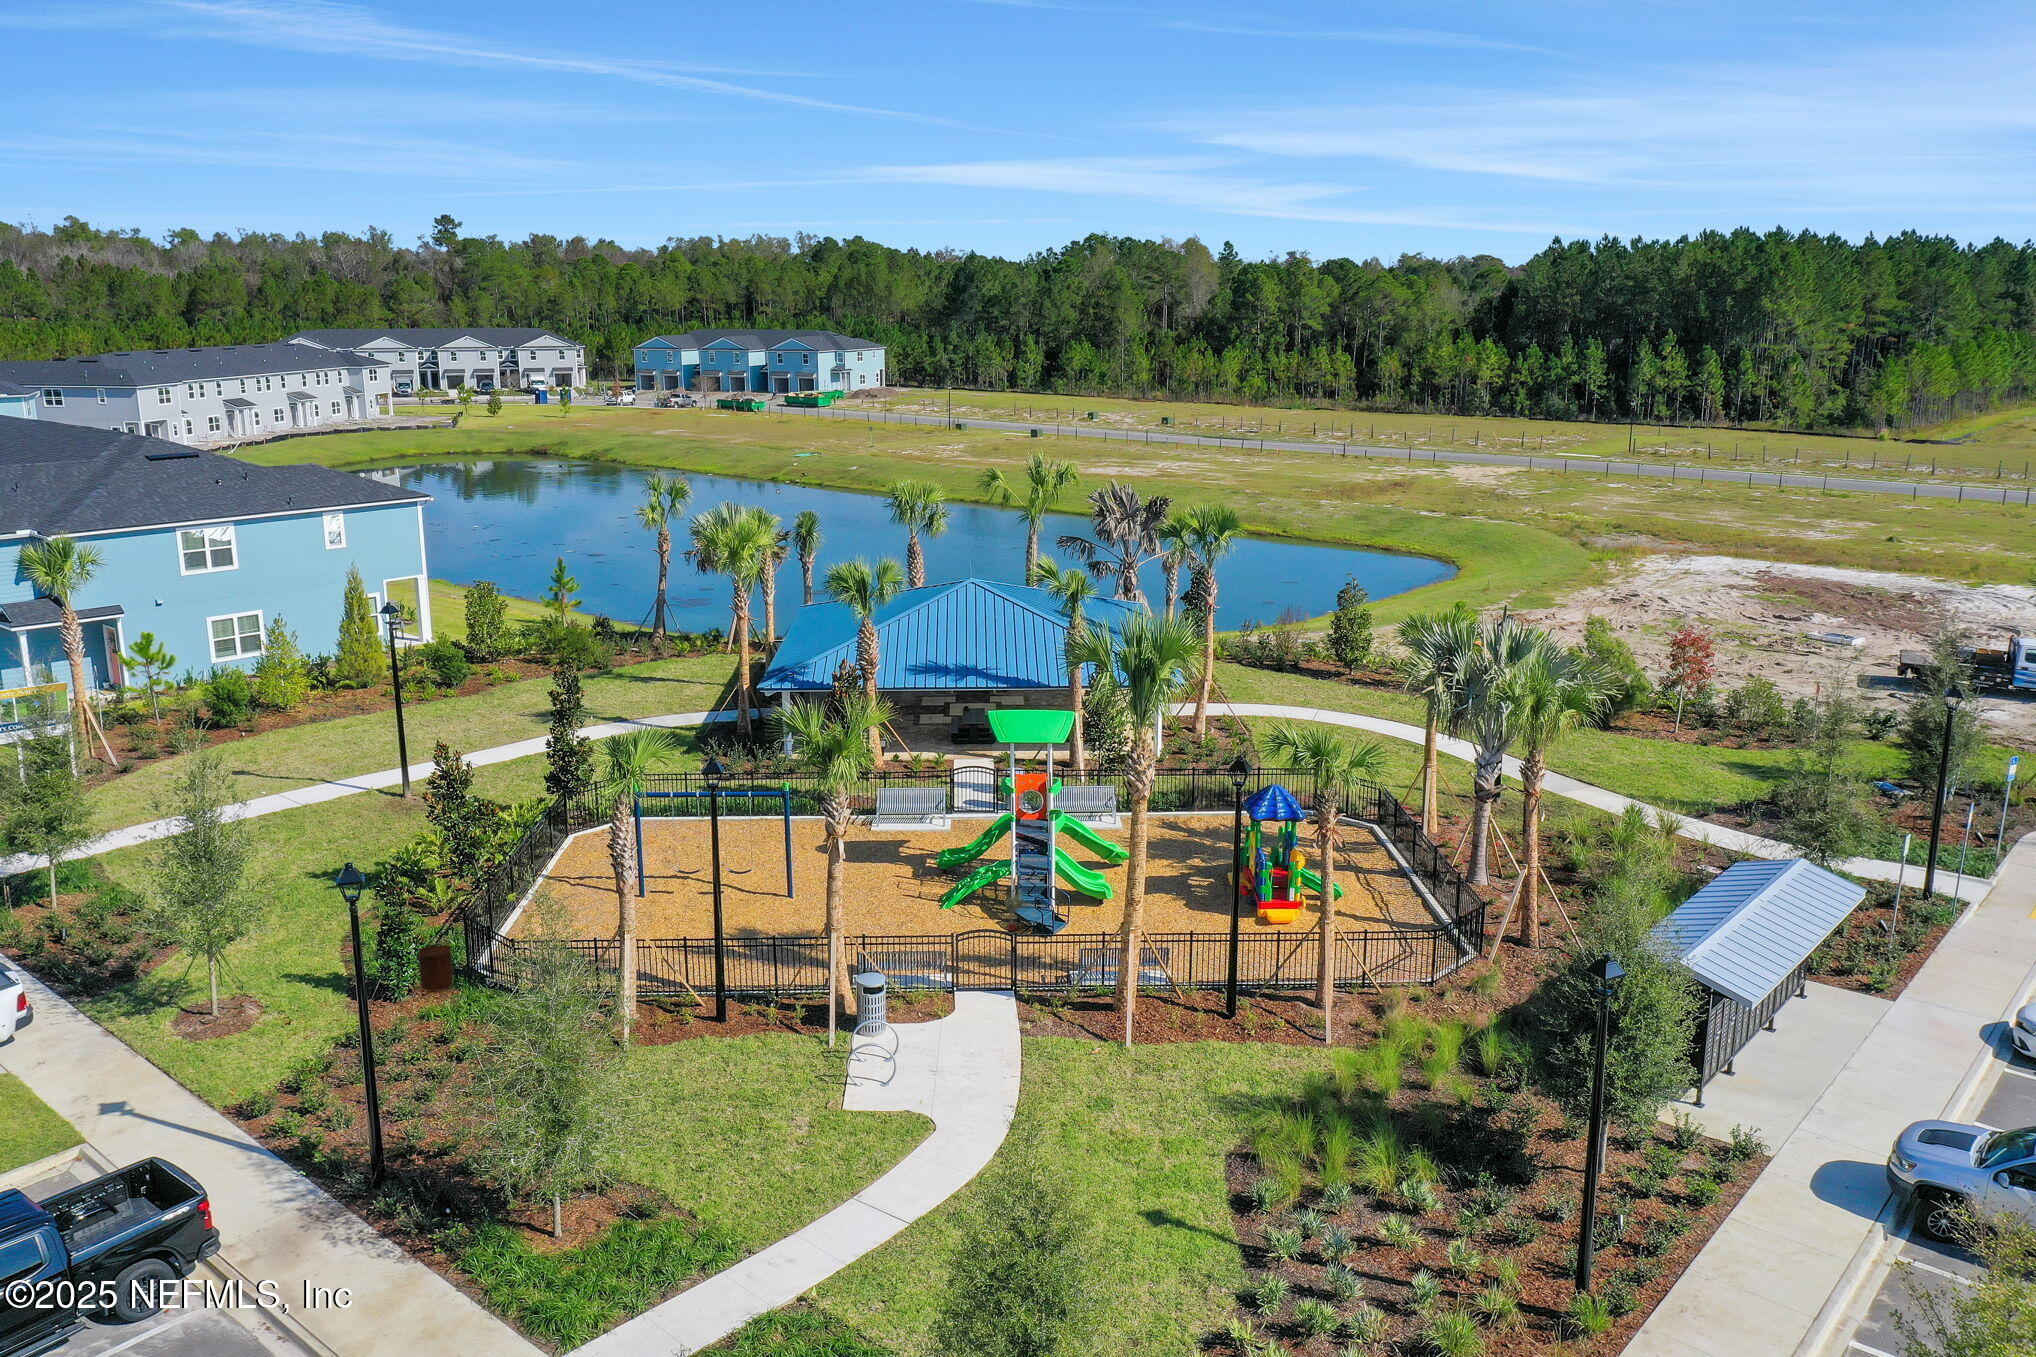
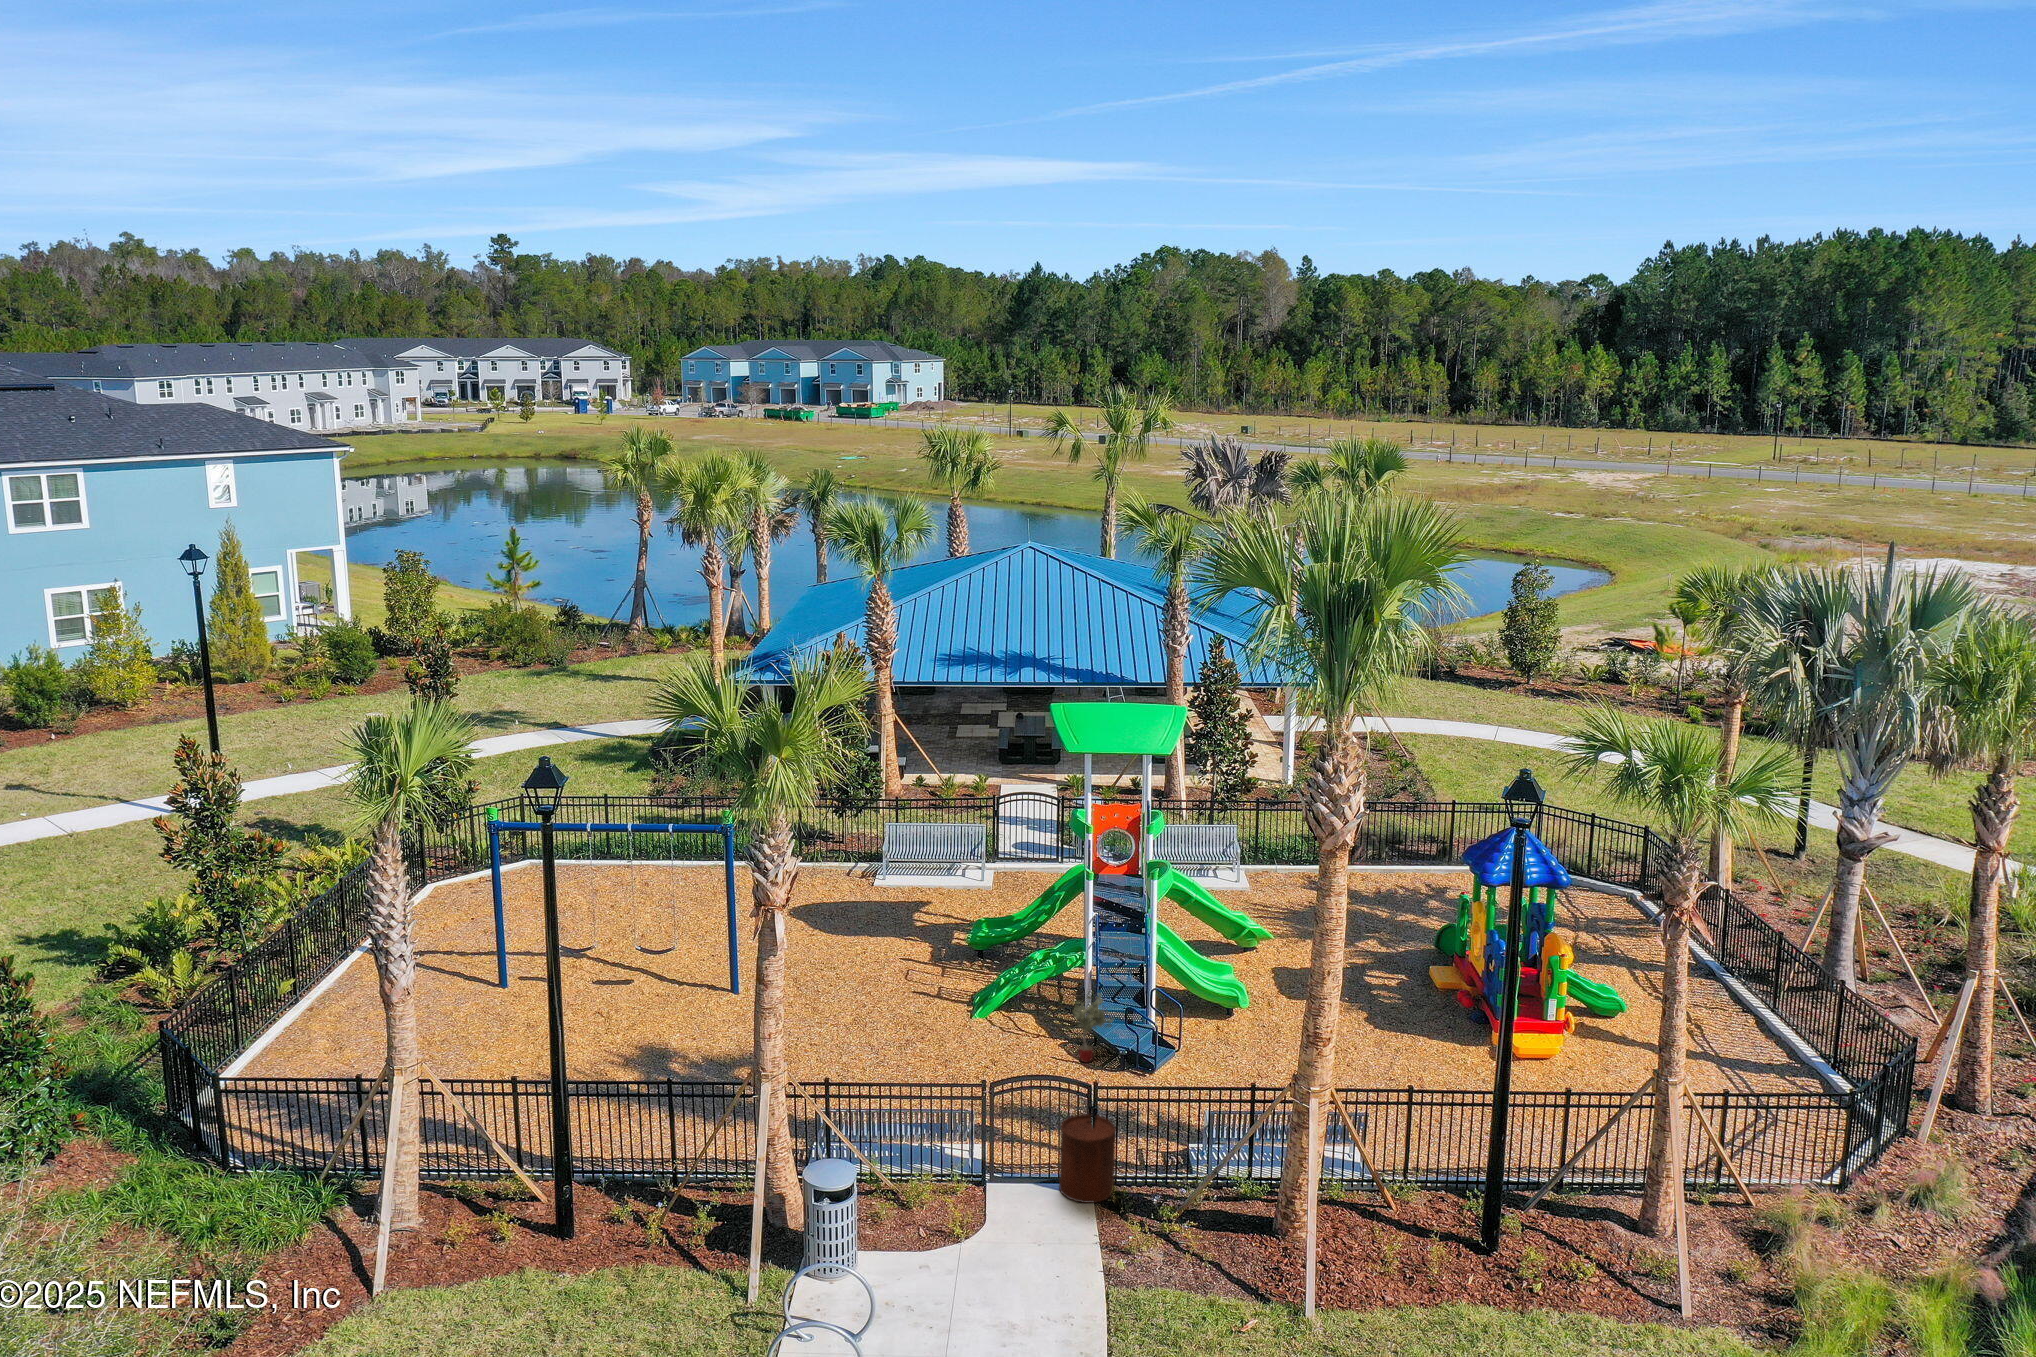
trash can: present [418,944,454,992] -> present [1059,1114,1116,1203]

